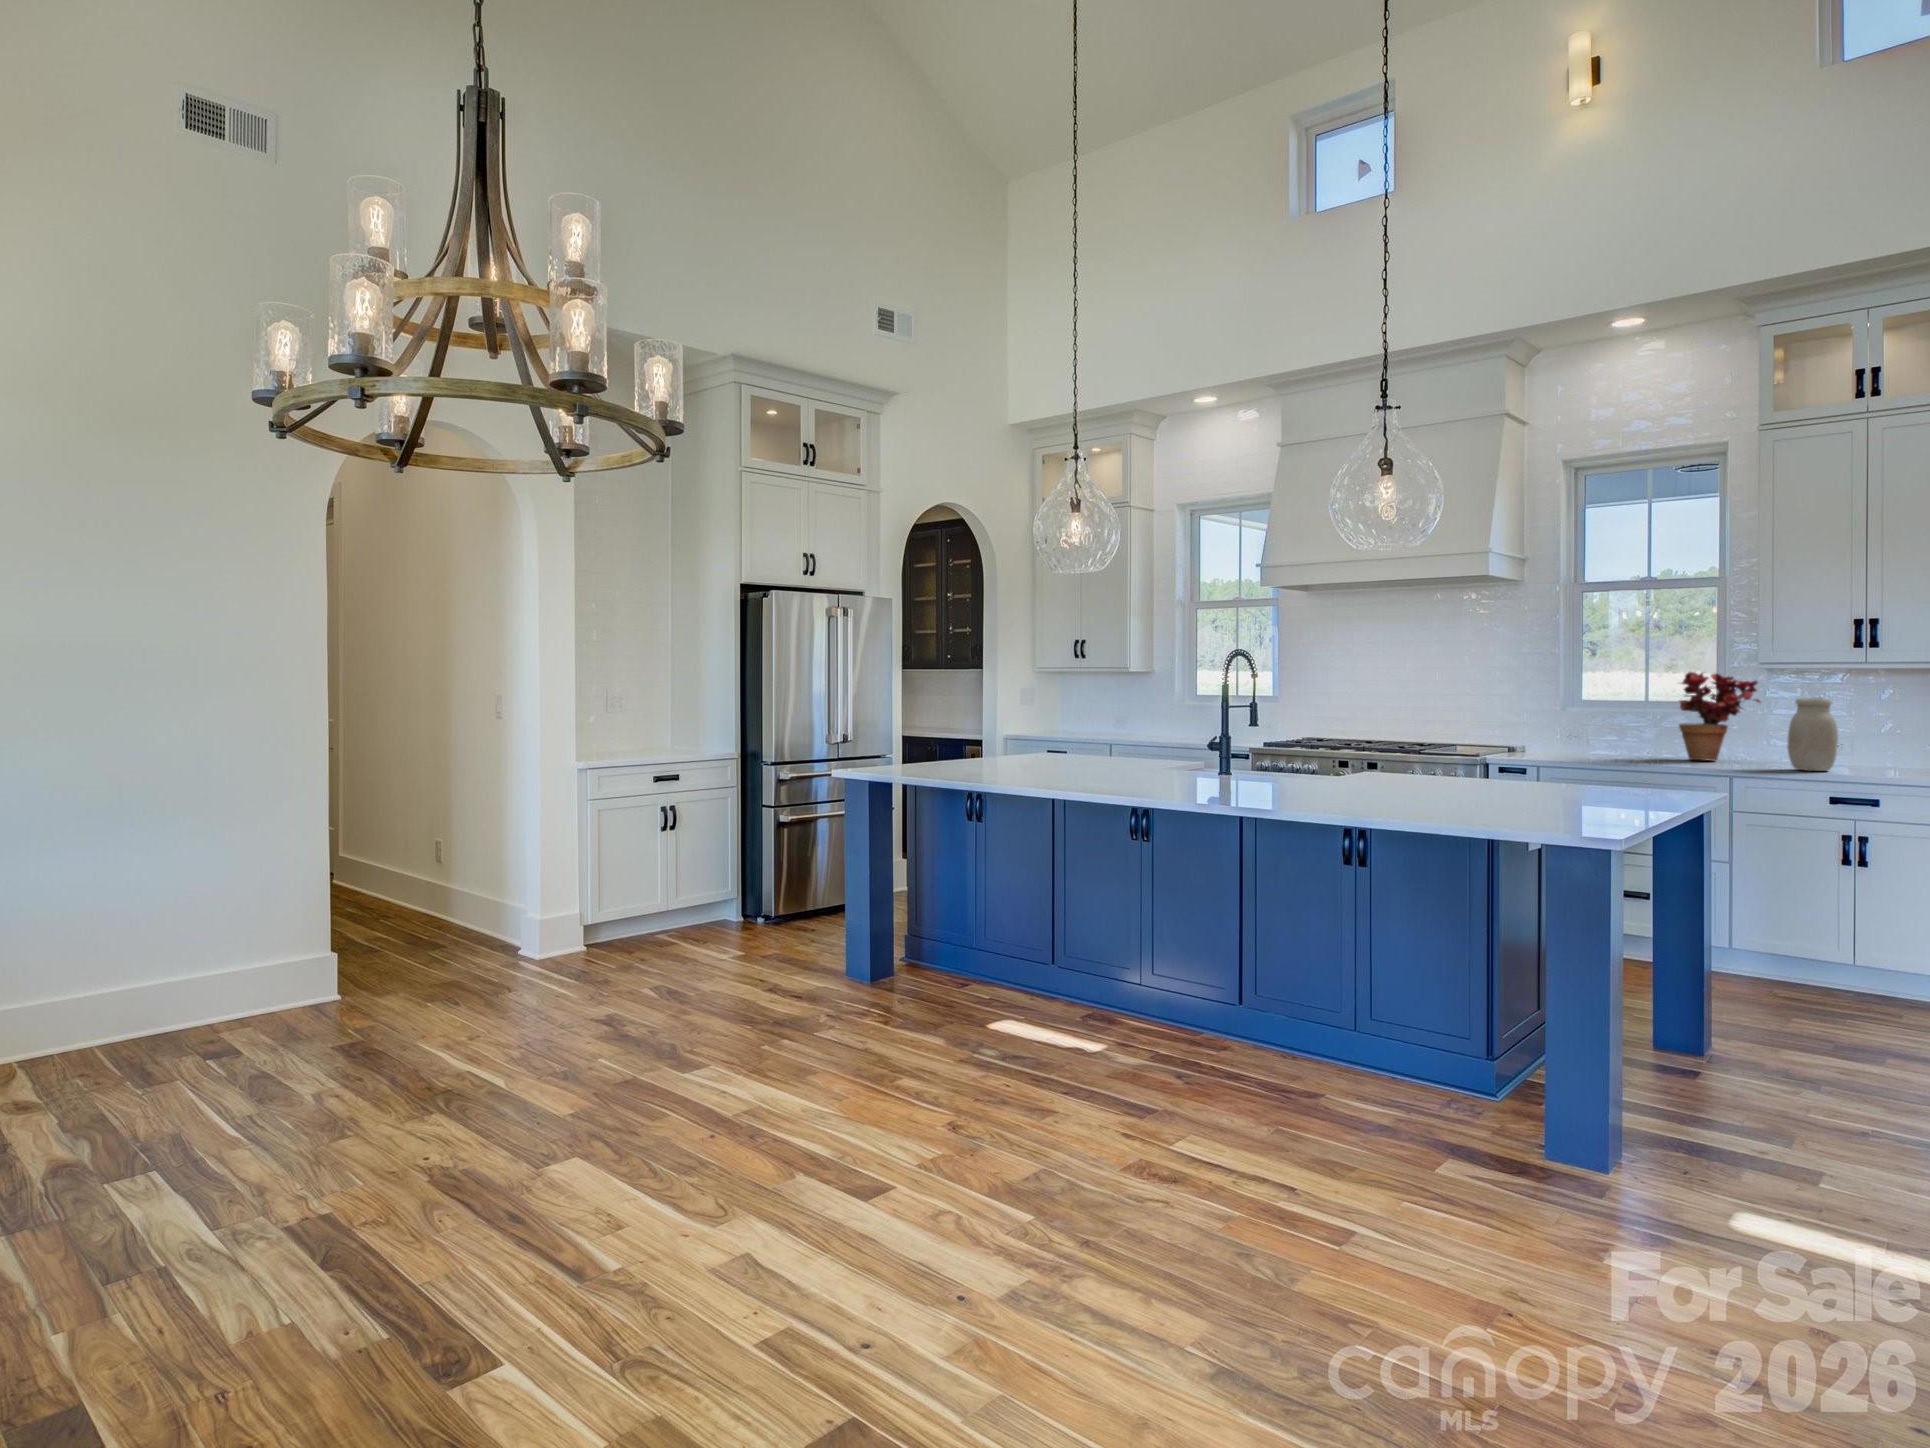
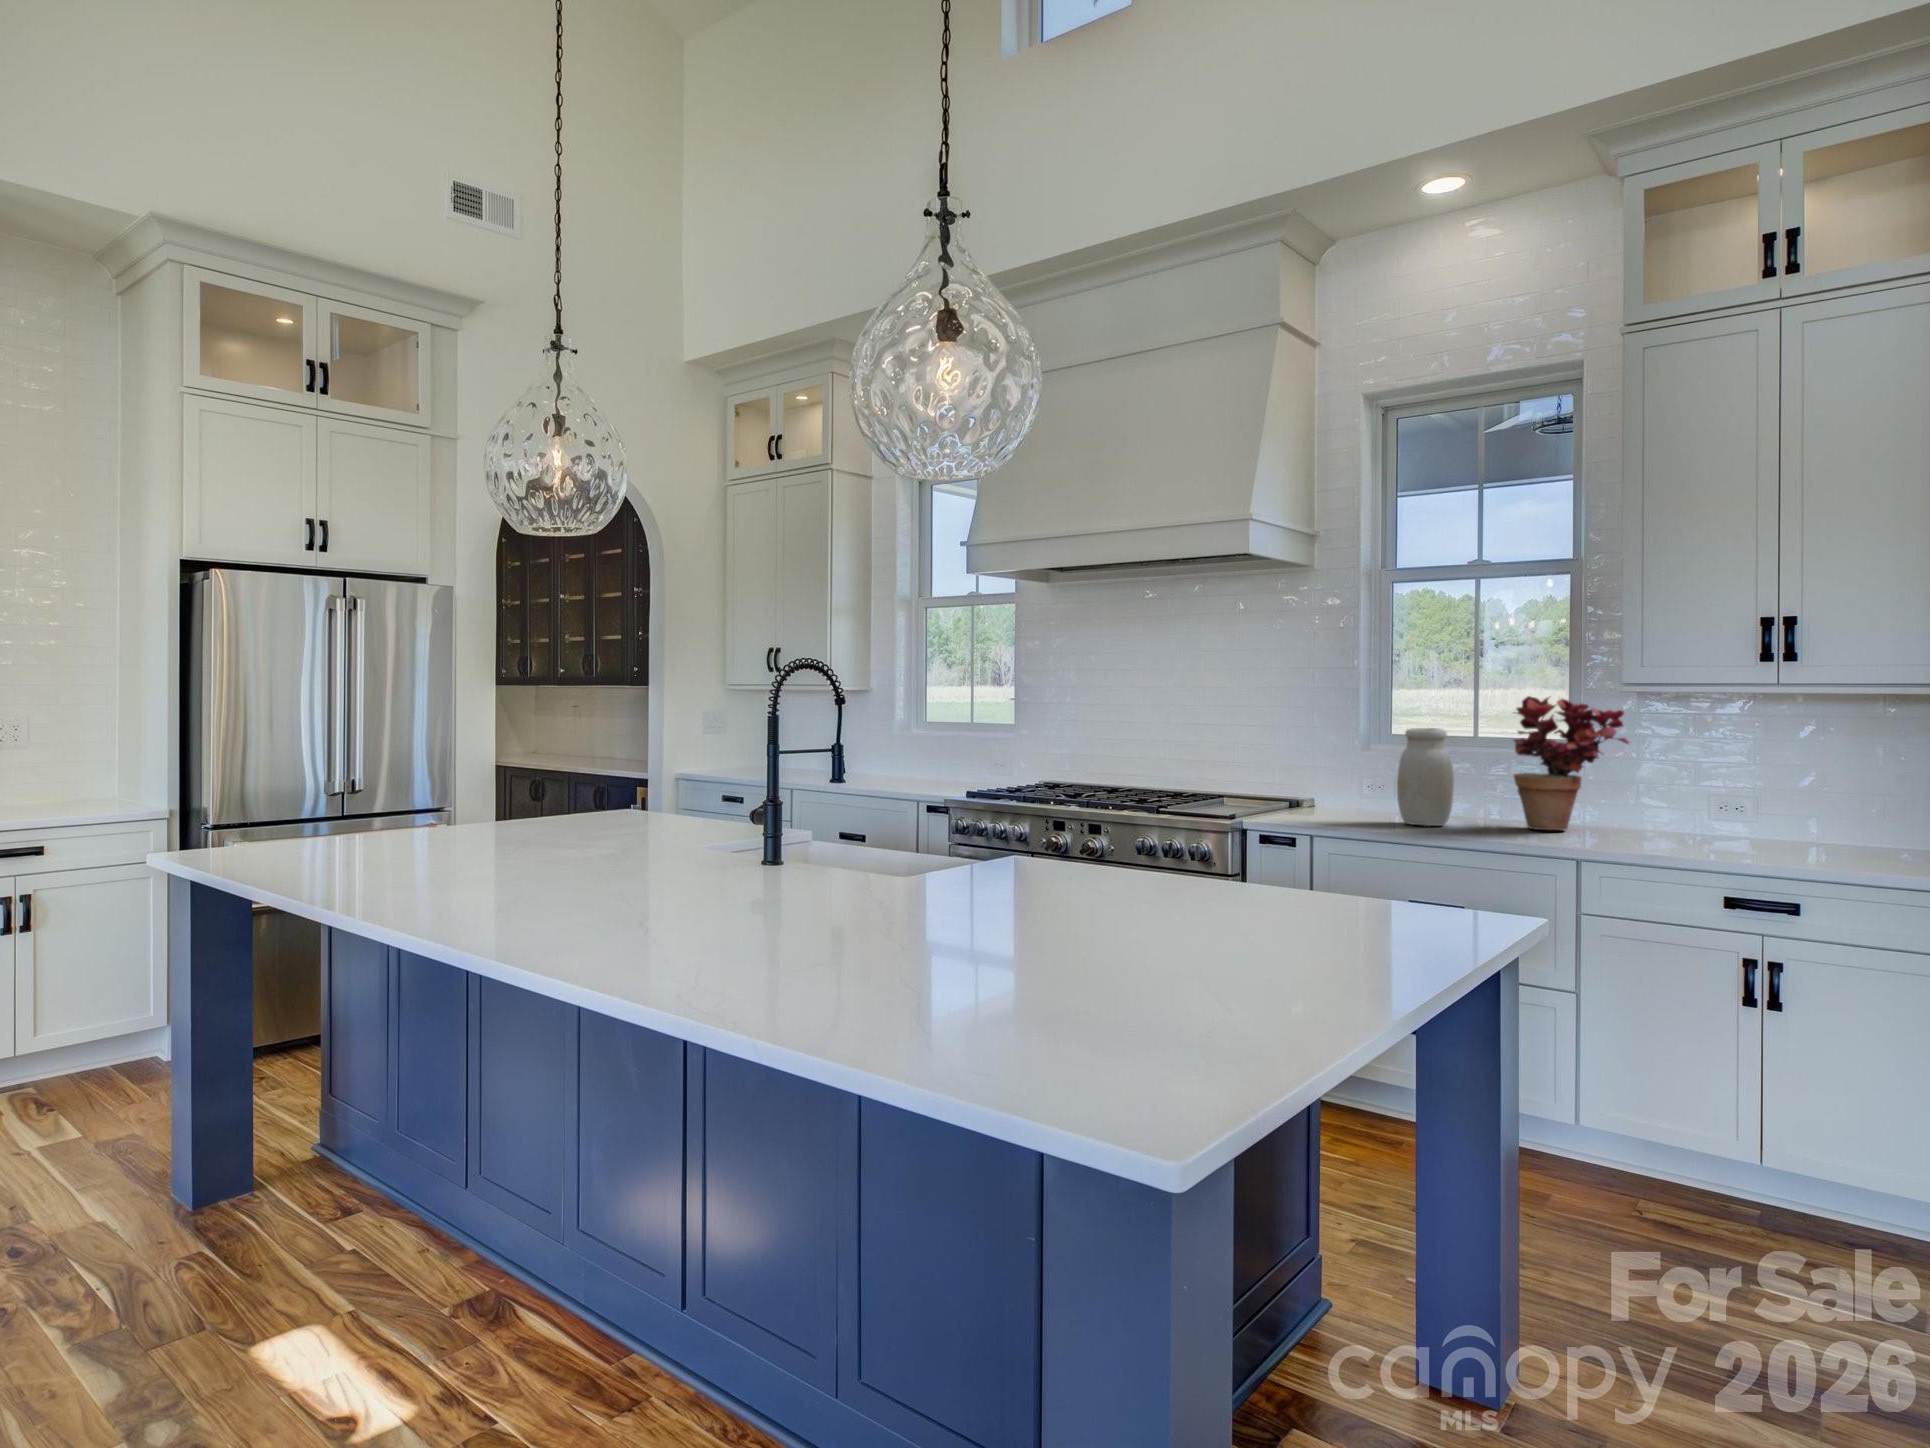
jar: present [1787,698,1838,771] -> present [1397,728,1454,826]

